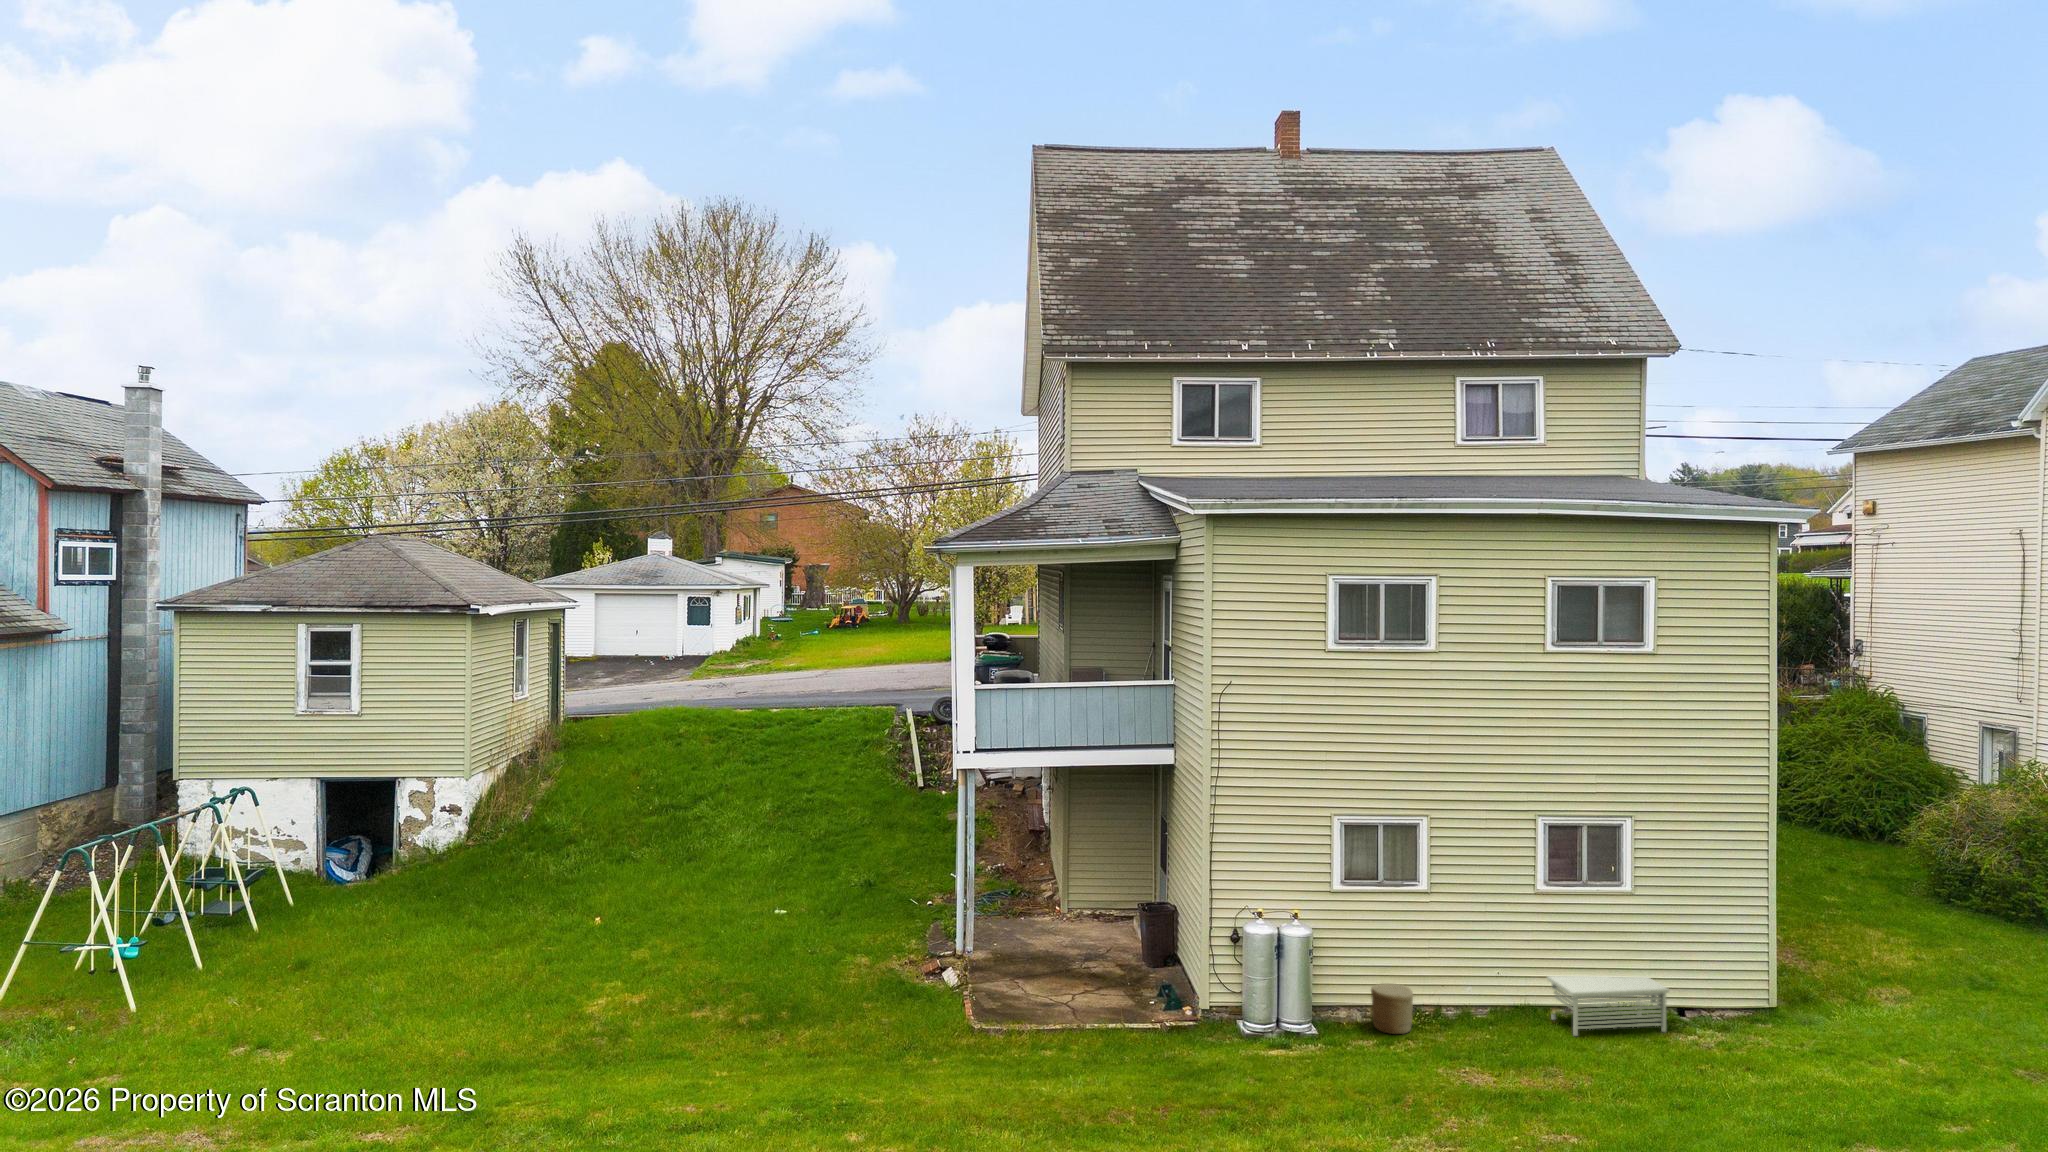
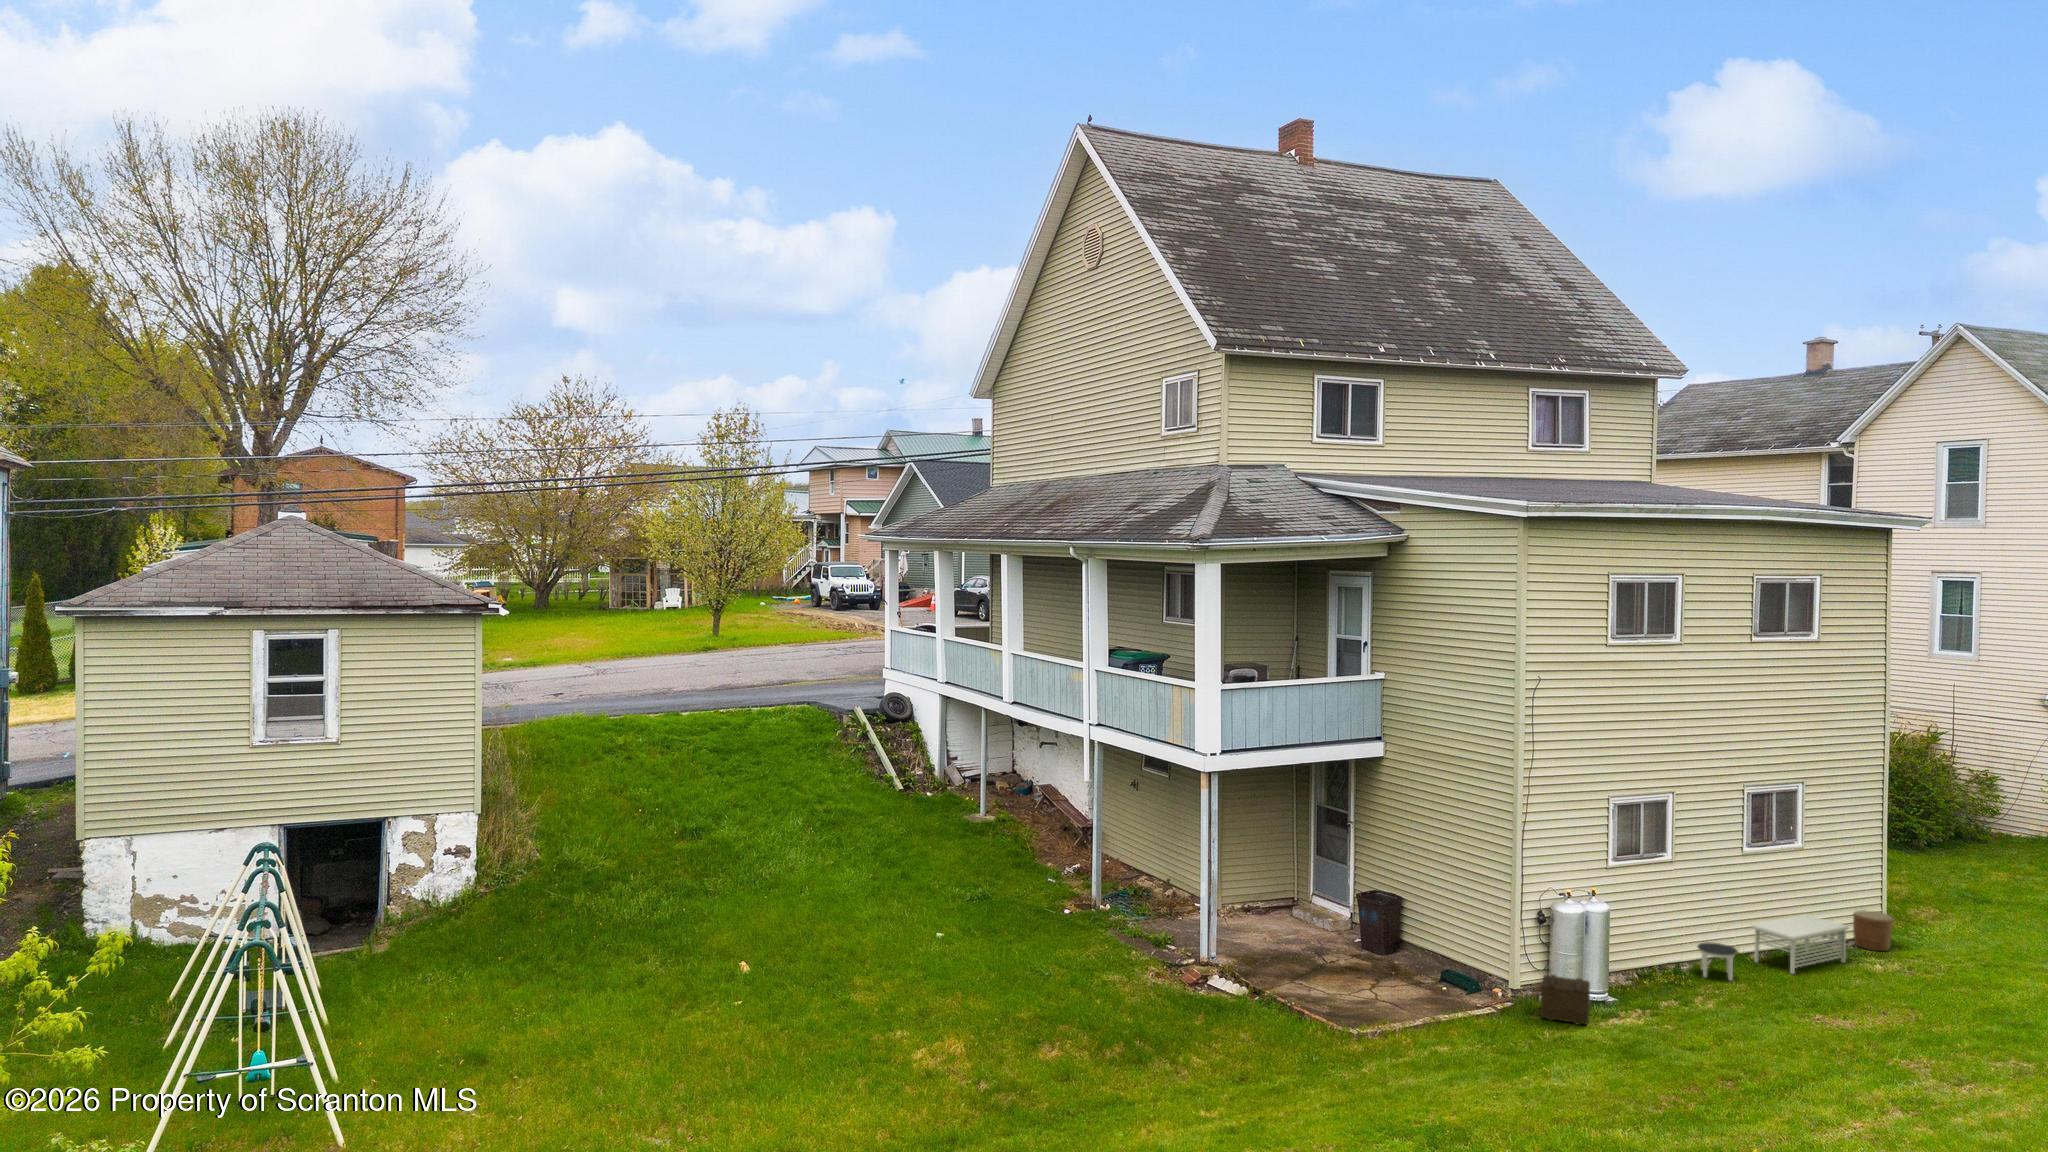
woven basket: present [1371,983,1413,1034] -> present [1853,910,1893,951]
round table: none [1458,989,1501,1034] -> present [1697,942,1738,980]
wooden crate: none [1202,999,1264,1054] -> present [1541,975,1590,1025]

